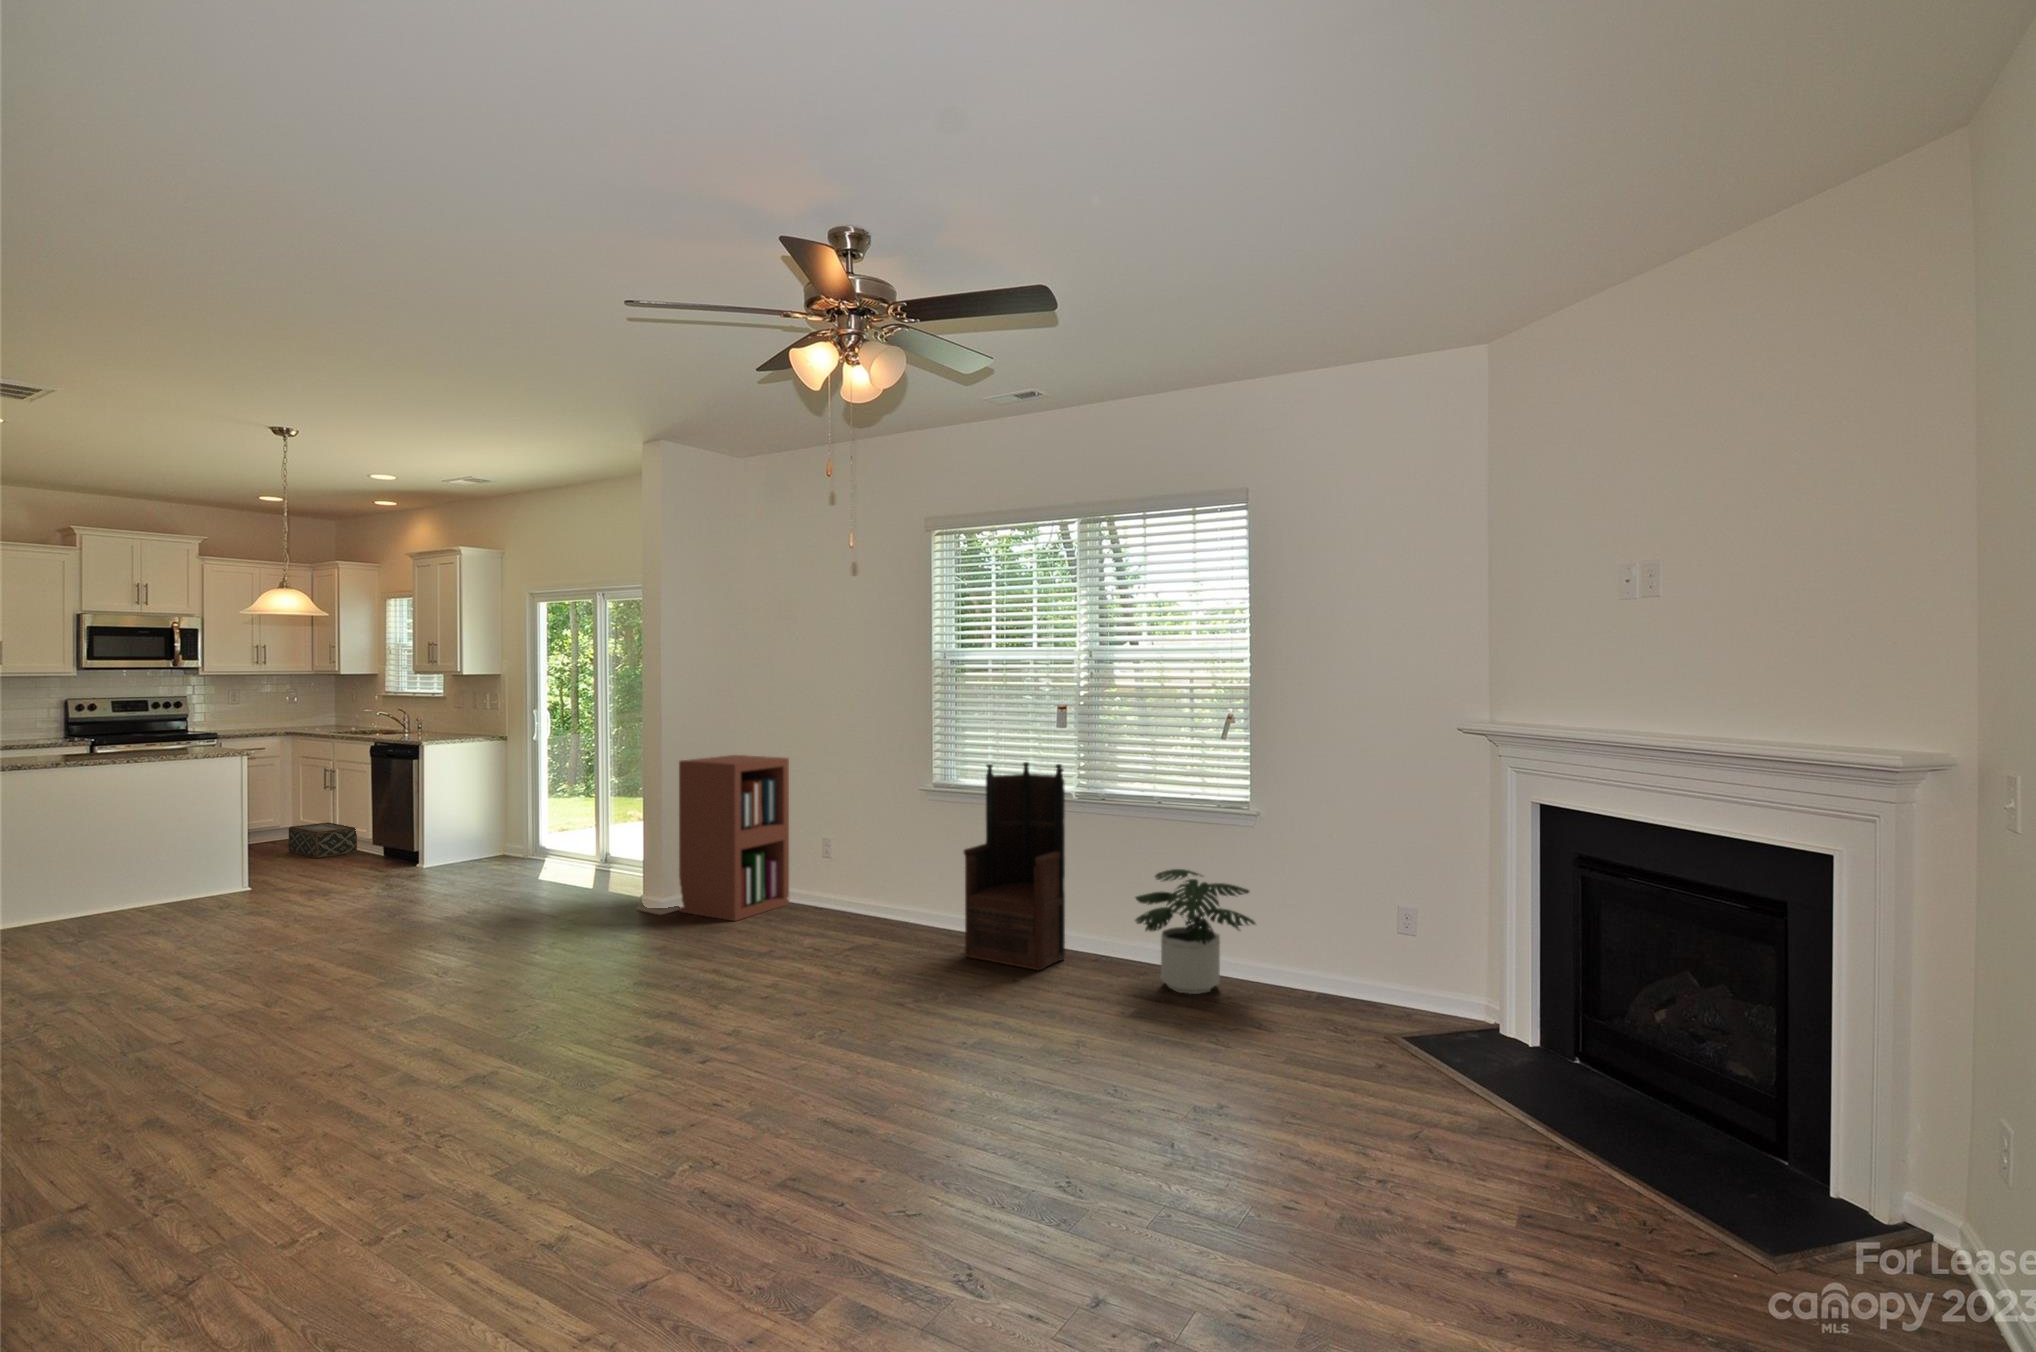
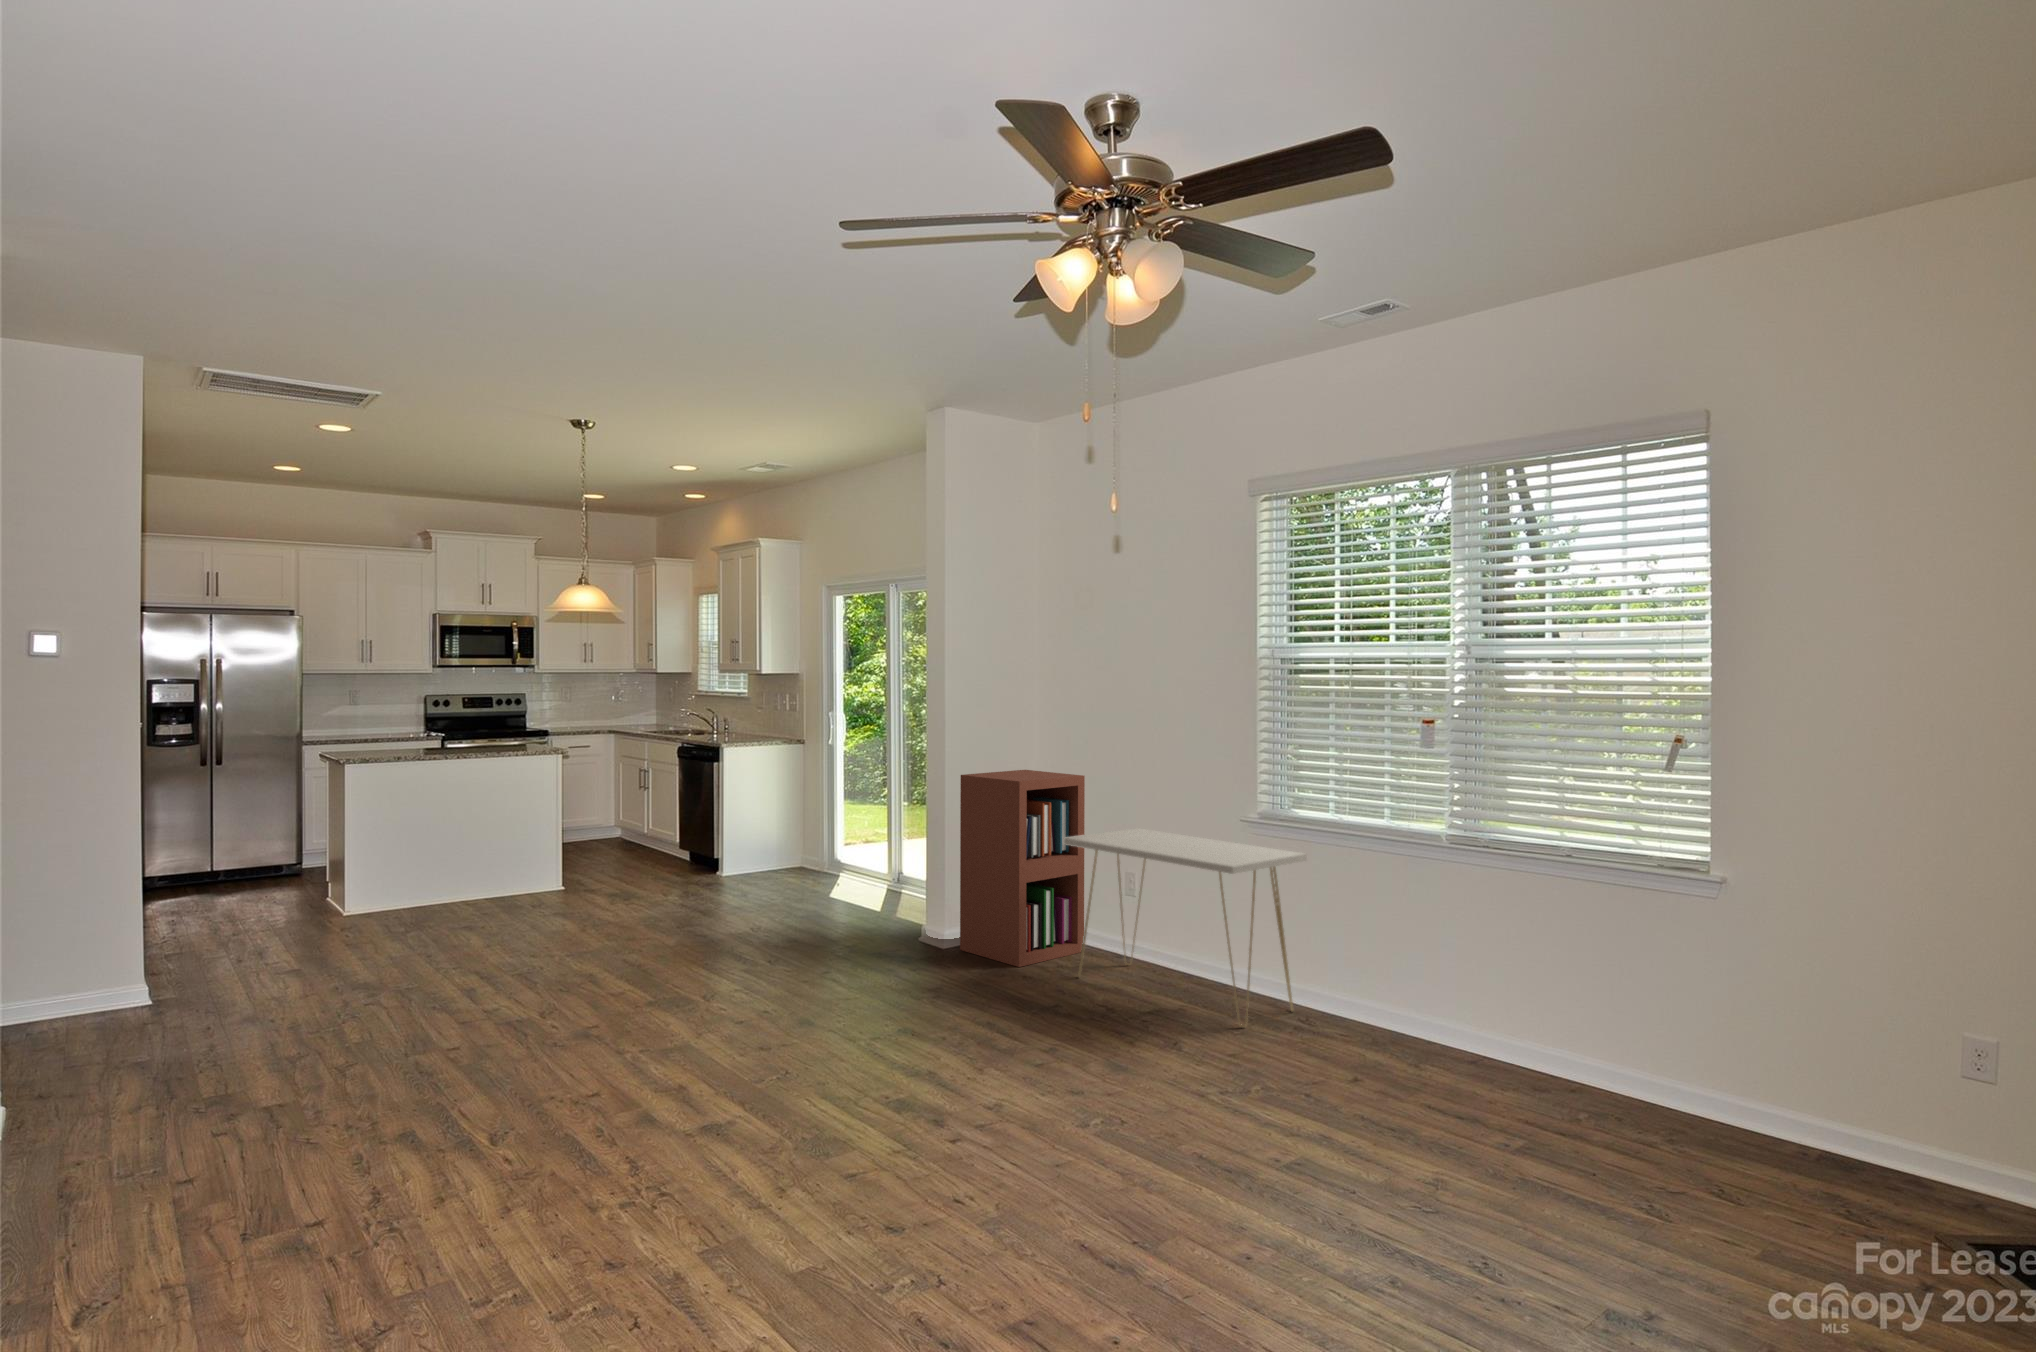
armchair: present [964,762,1065,970] -> none [1290,793,1428,1074]
console table: none [775,799,973,950] -> present [1064,828,1307,1027]
woven basket: present [289,822,357,858] -> none [606,824,664,860]
potted plant: present [1135,869,1255,994] -> none [1526,954,1722,1138]

